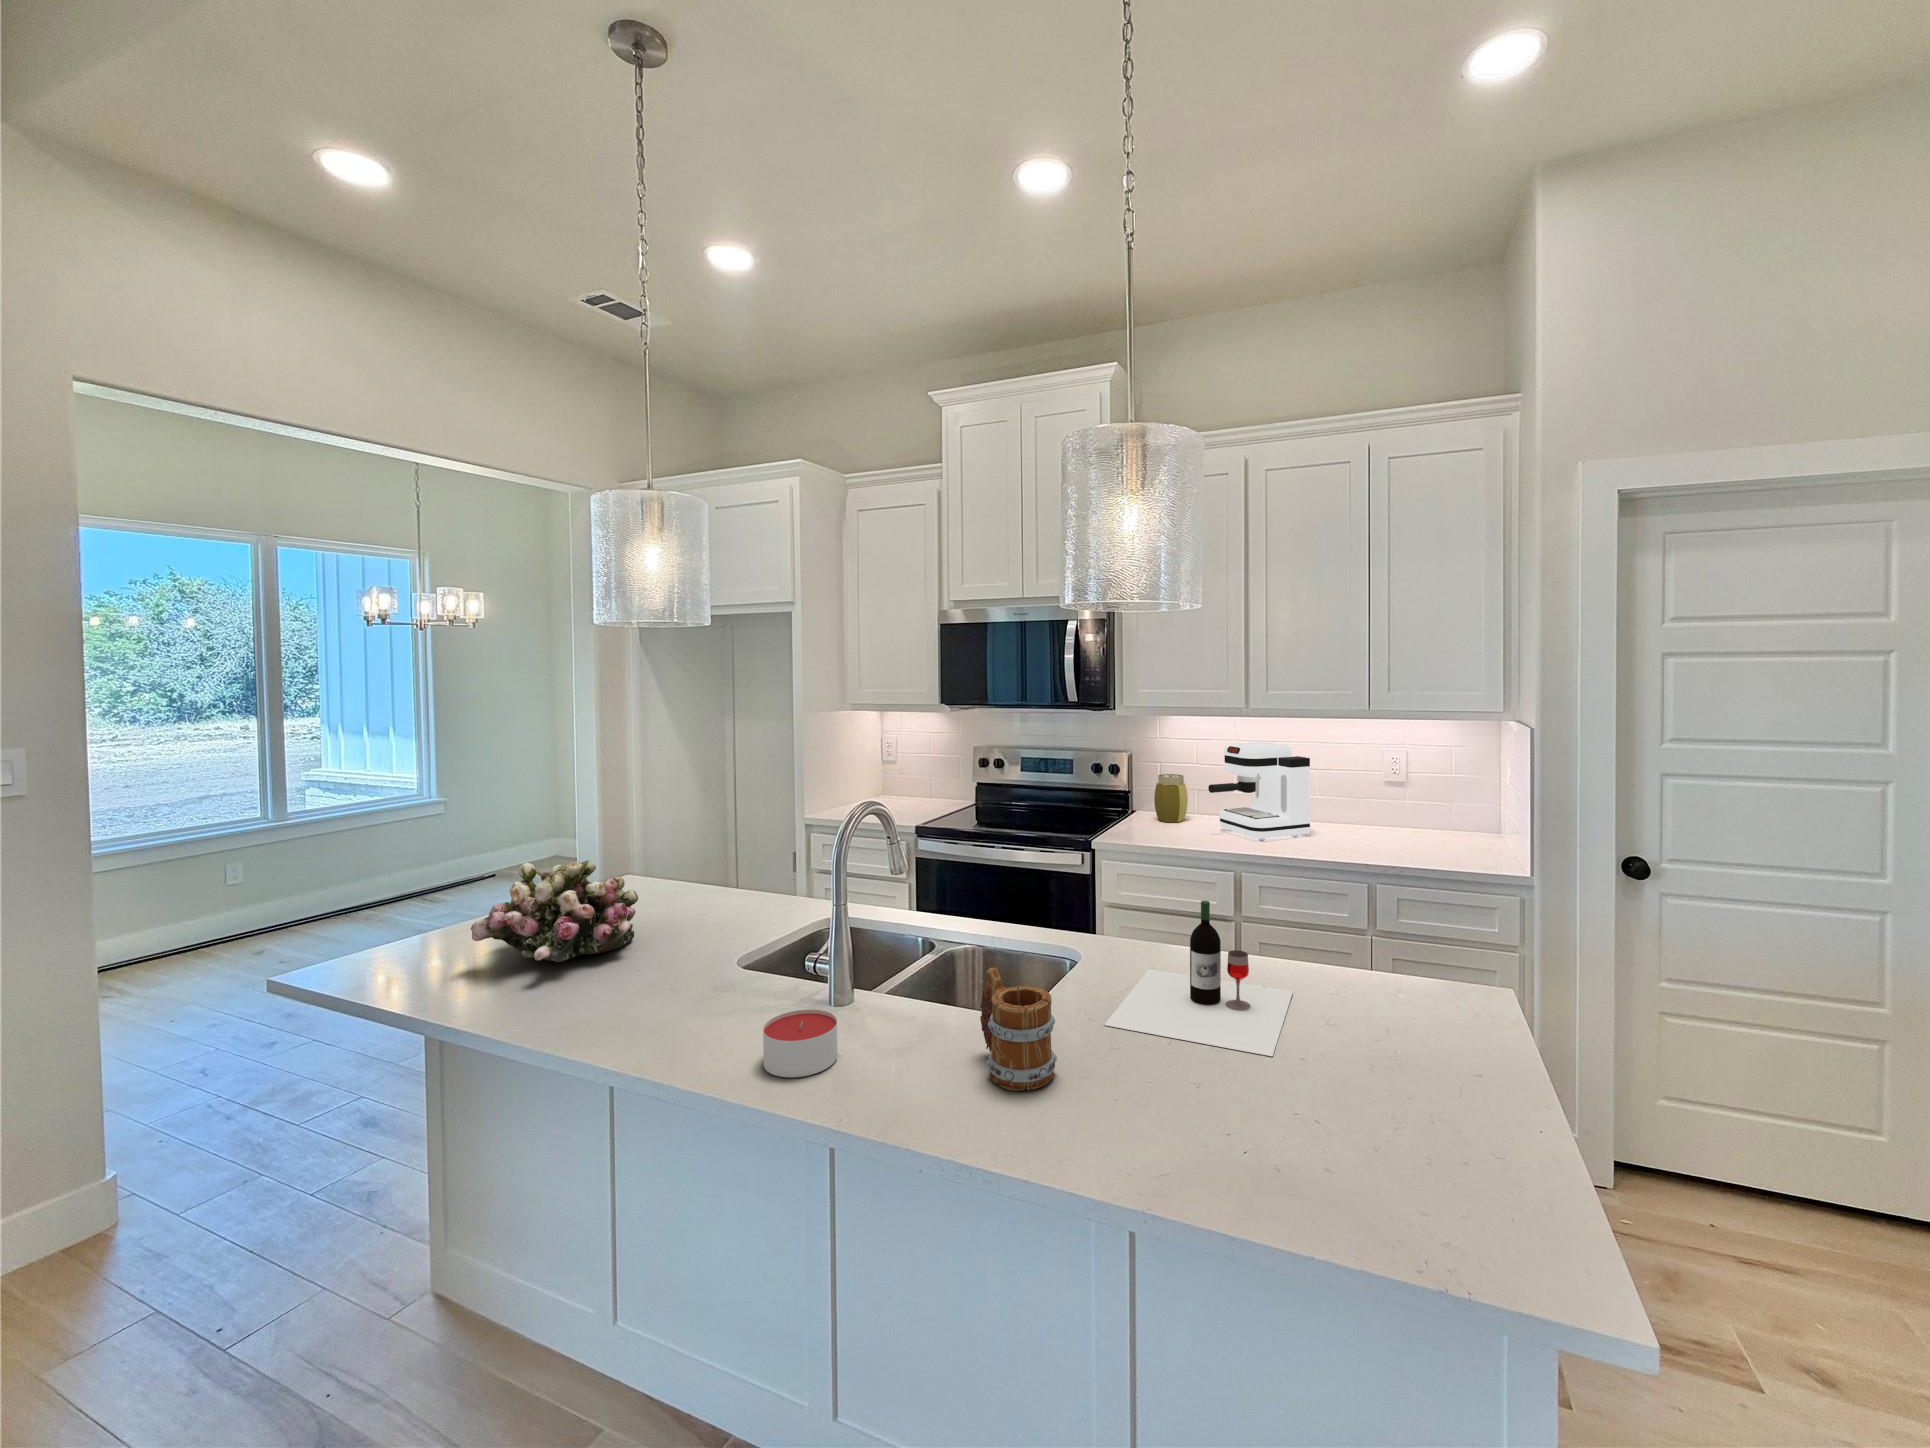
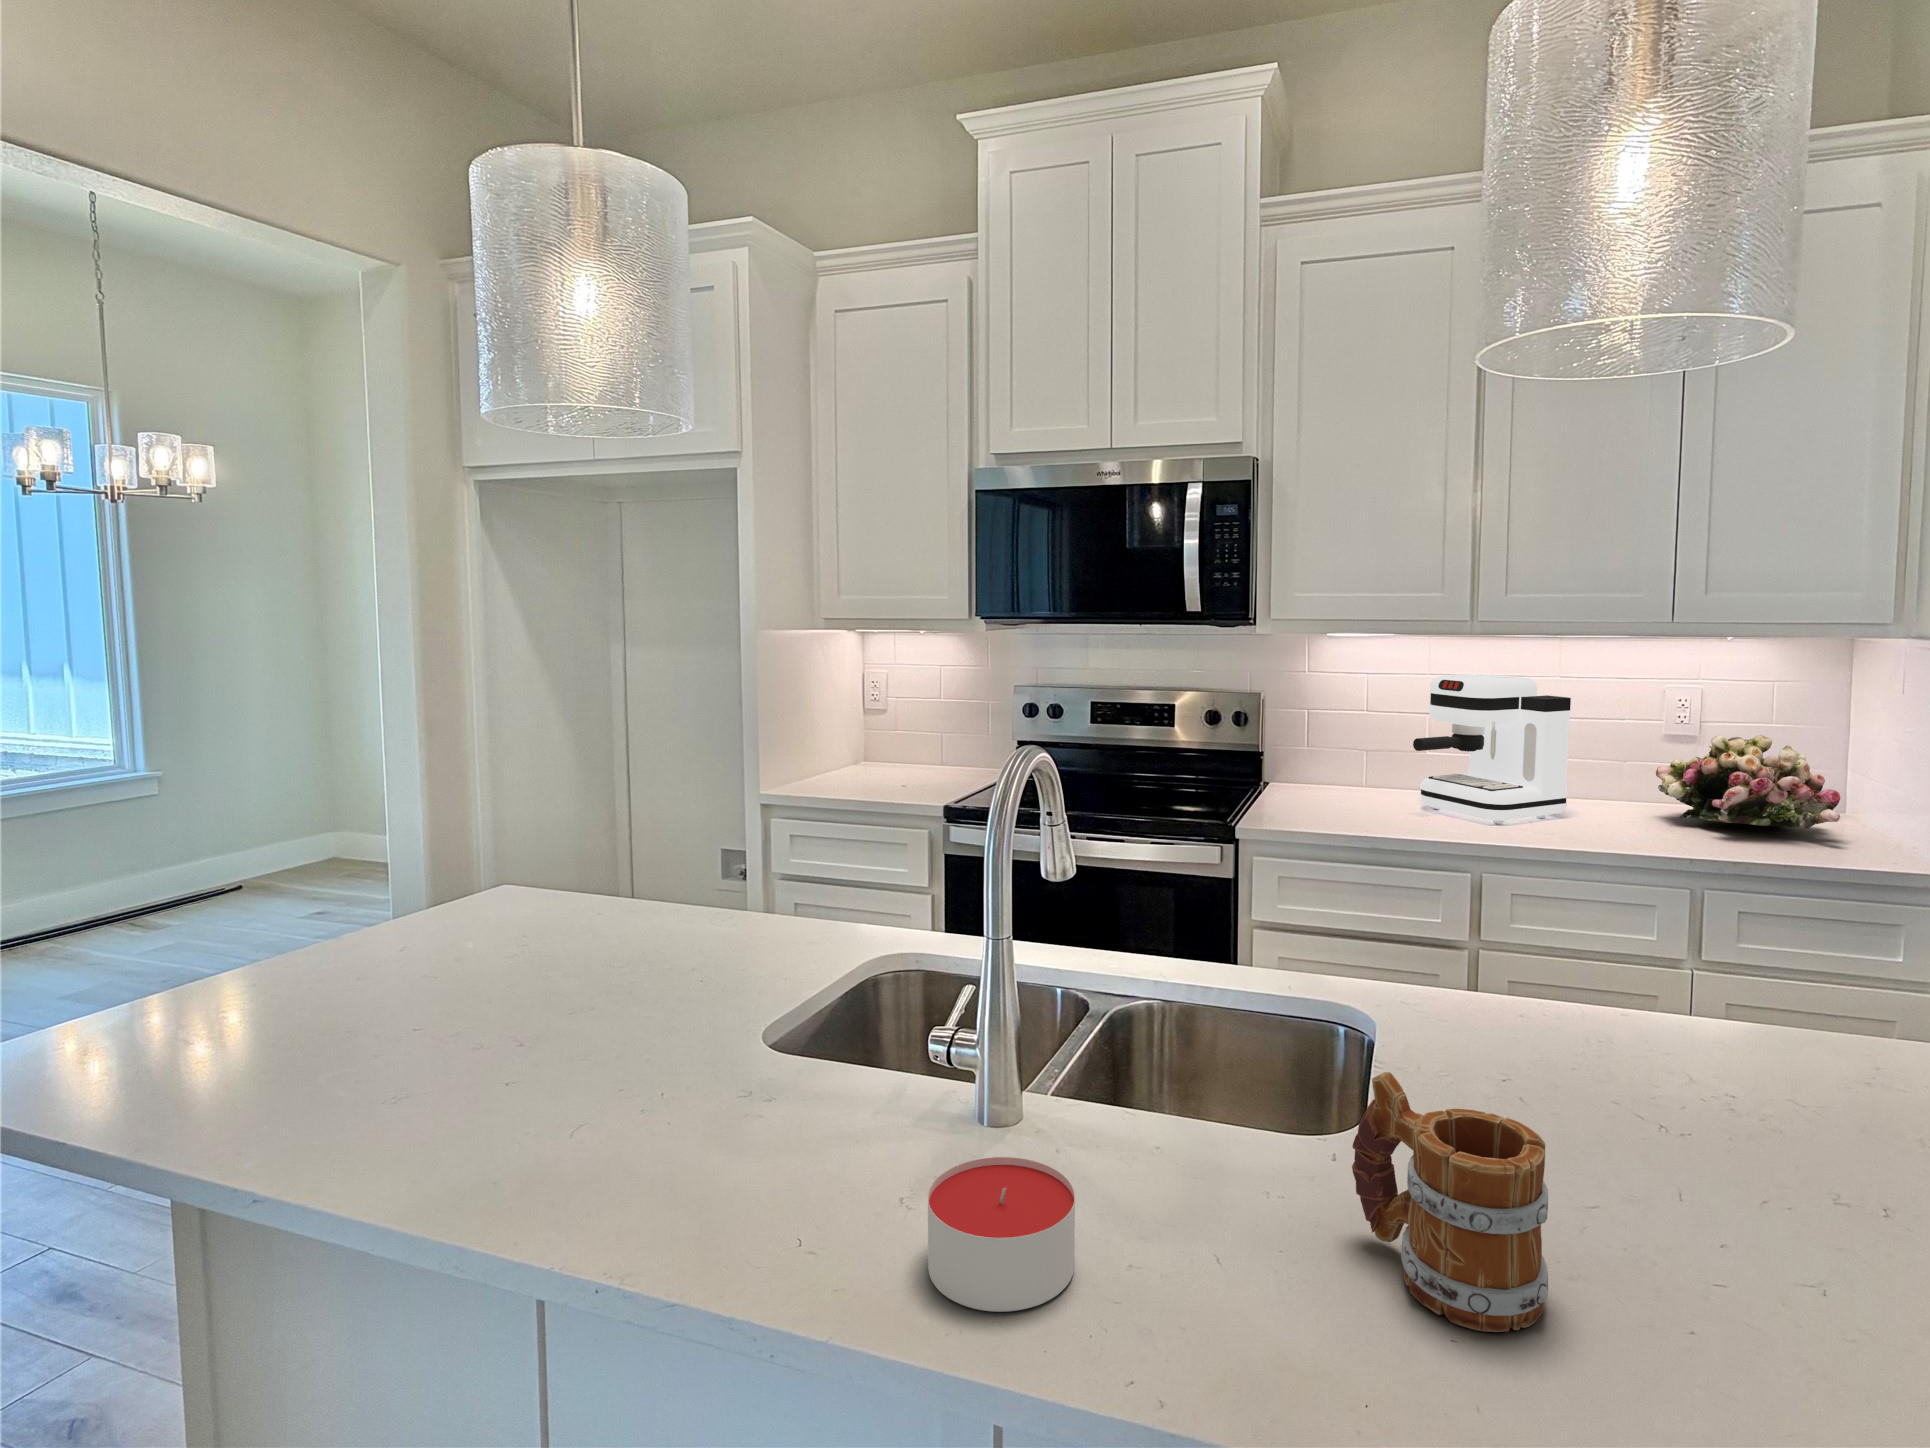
jar: present [1154,774,1188,822] -> none [1308,724,1360,797]
flower arrangement: present [471,860,638,962] -> present [1656,735,1840,829]
wine bottle: present [1104,901,1293,1056] -> none [1513,929,1909,1230]

